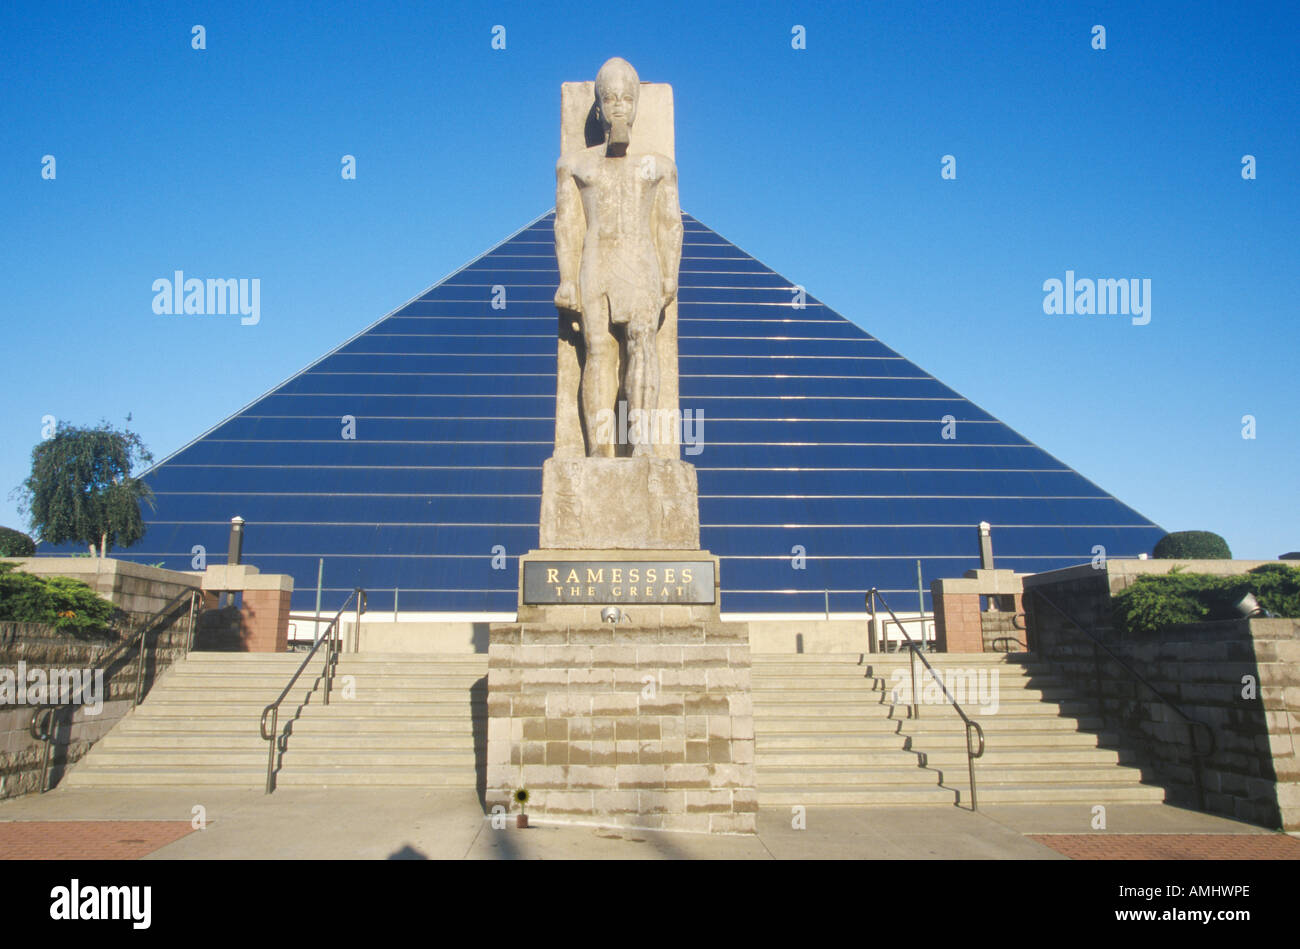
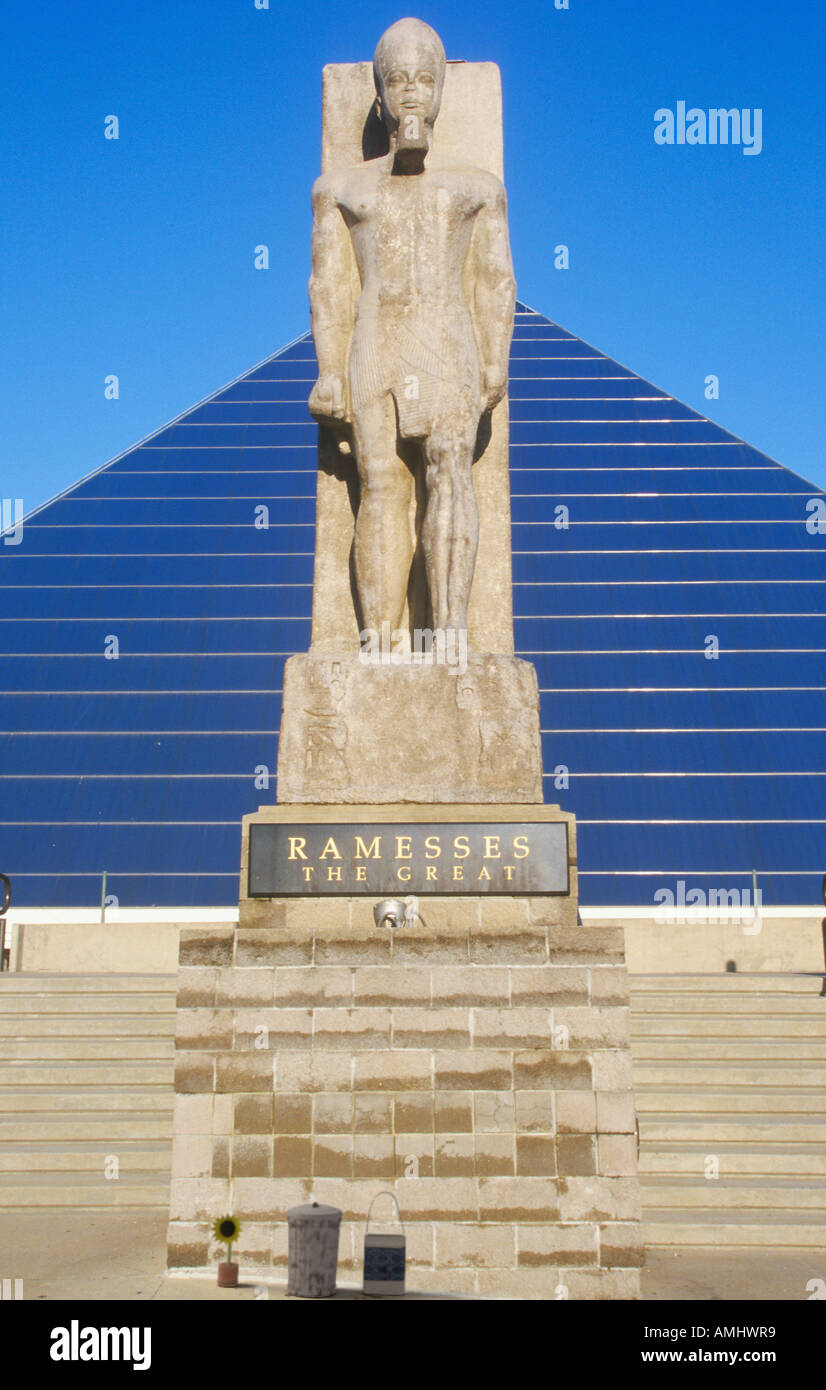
bag: none [599,773,623,830] -> present [362,1191,406,1295]
trash can: none [556,780,587,833] -> present [287,1202,343,1298]

